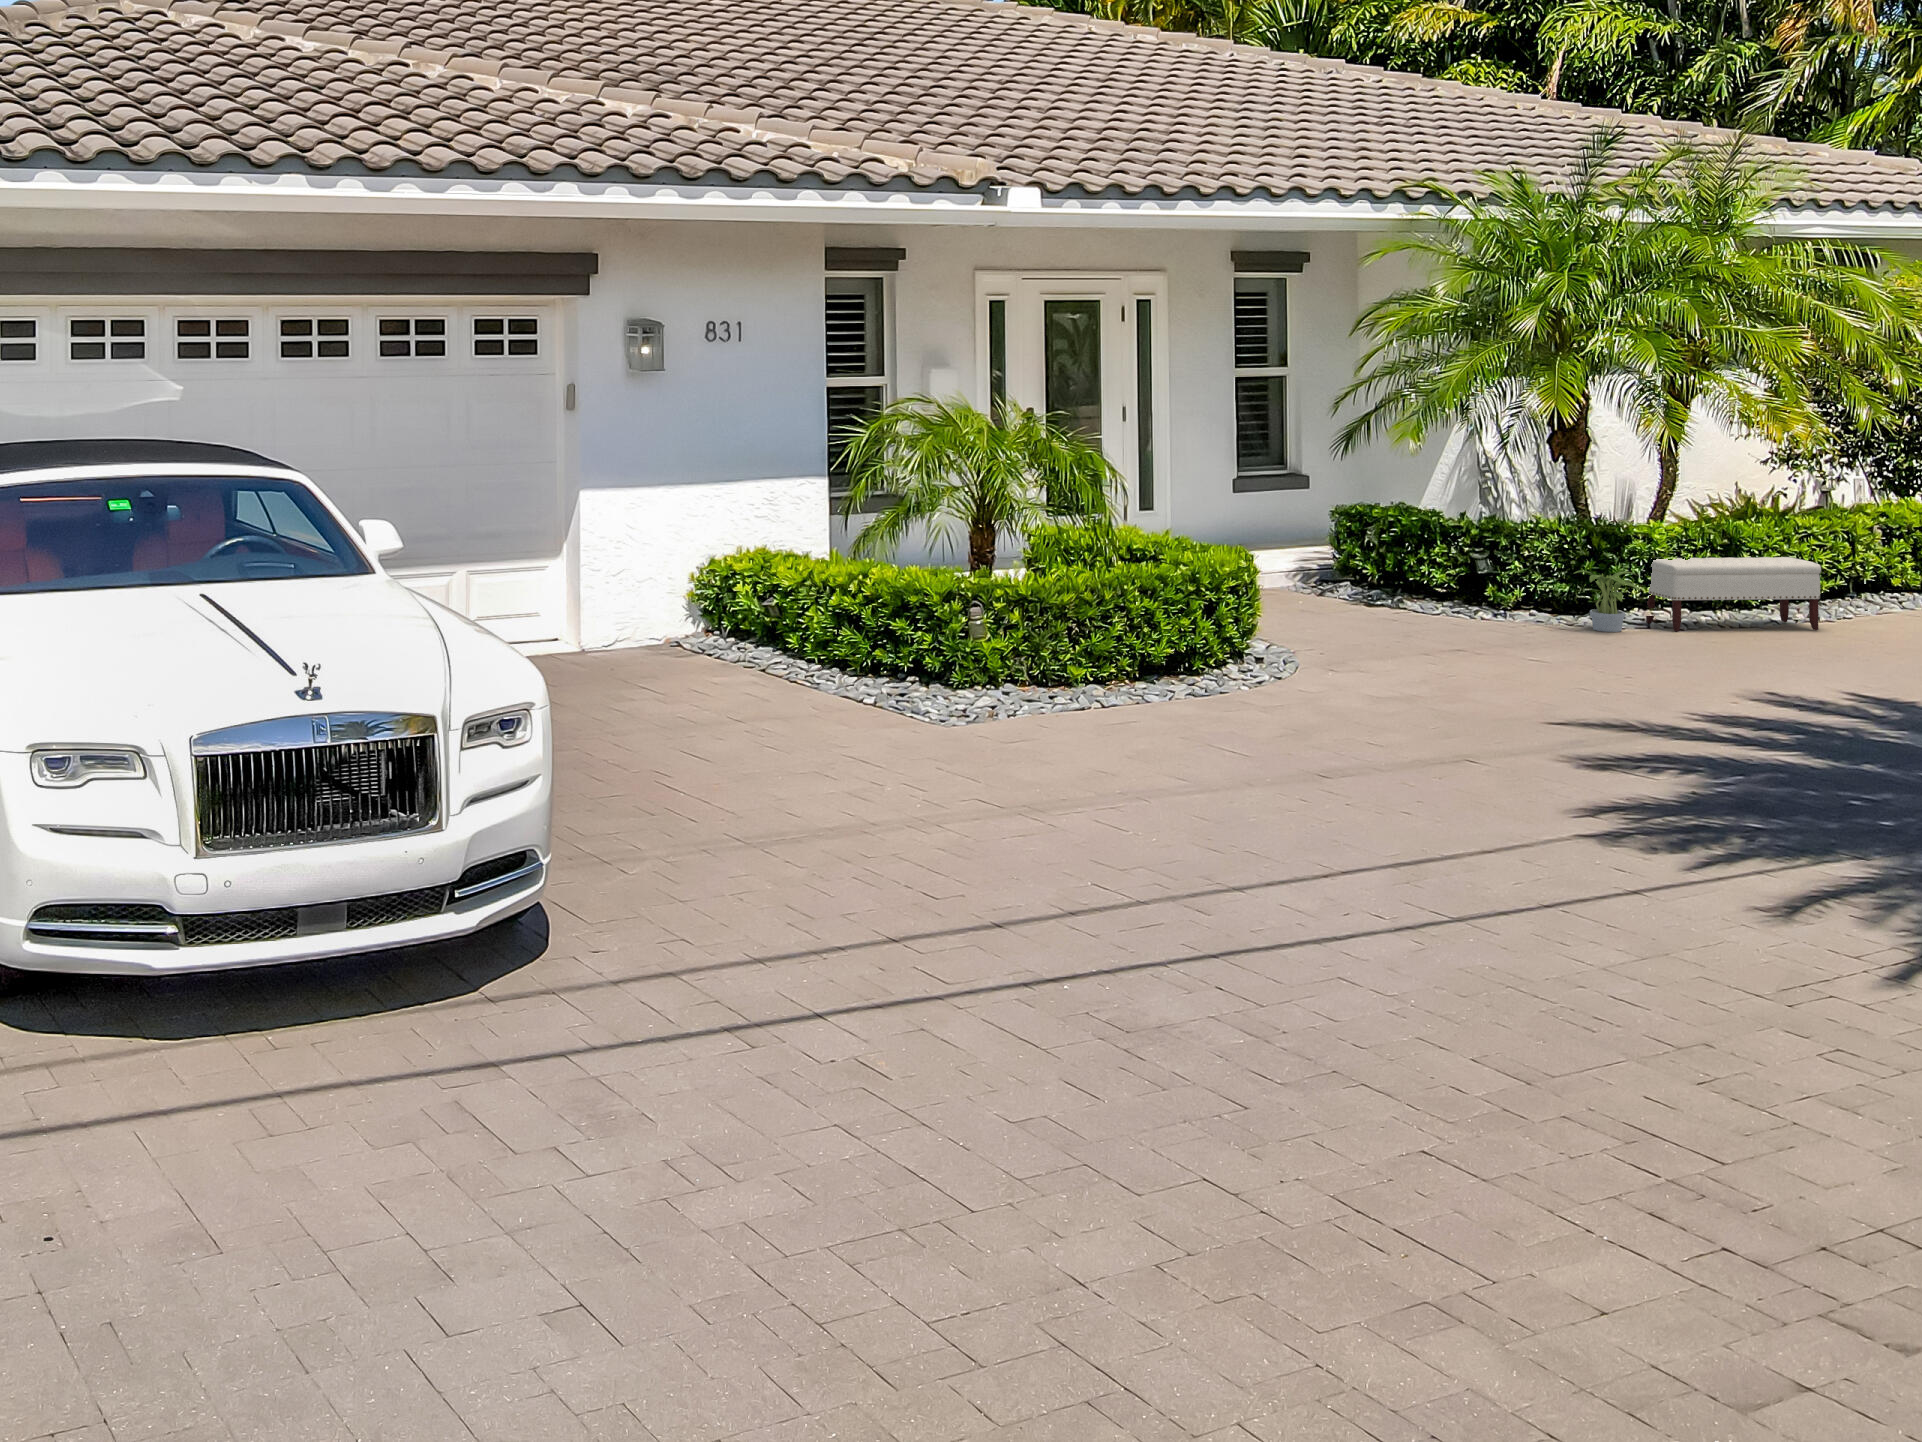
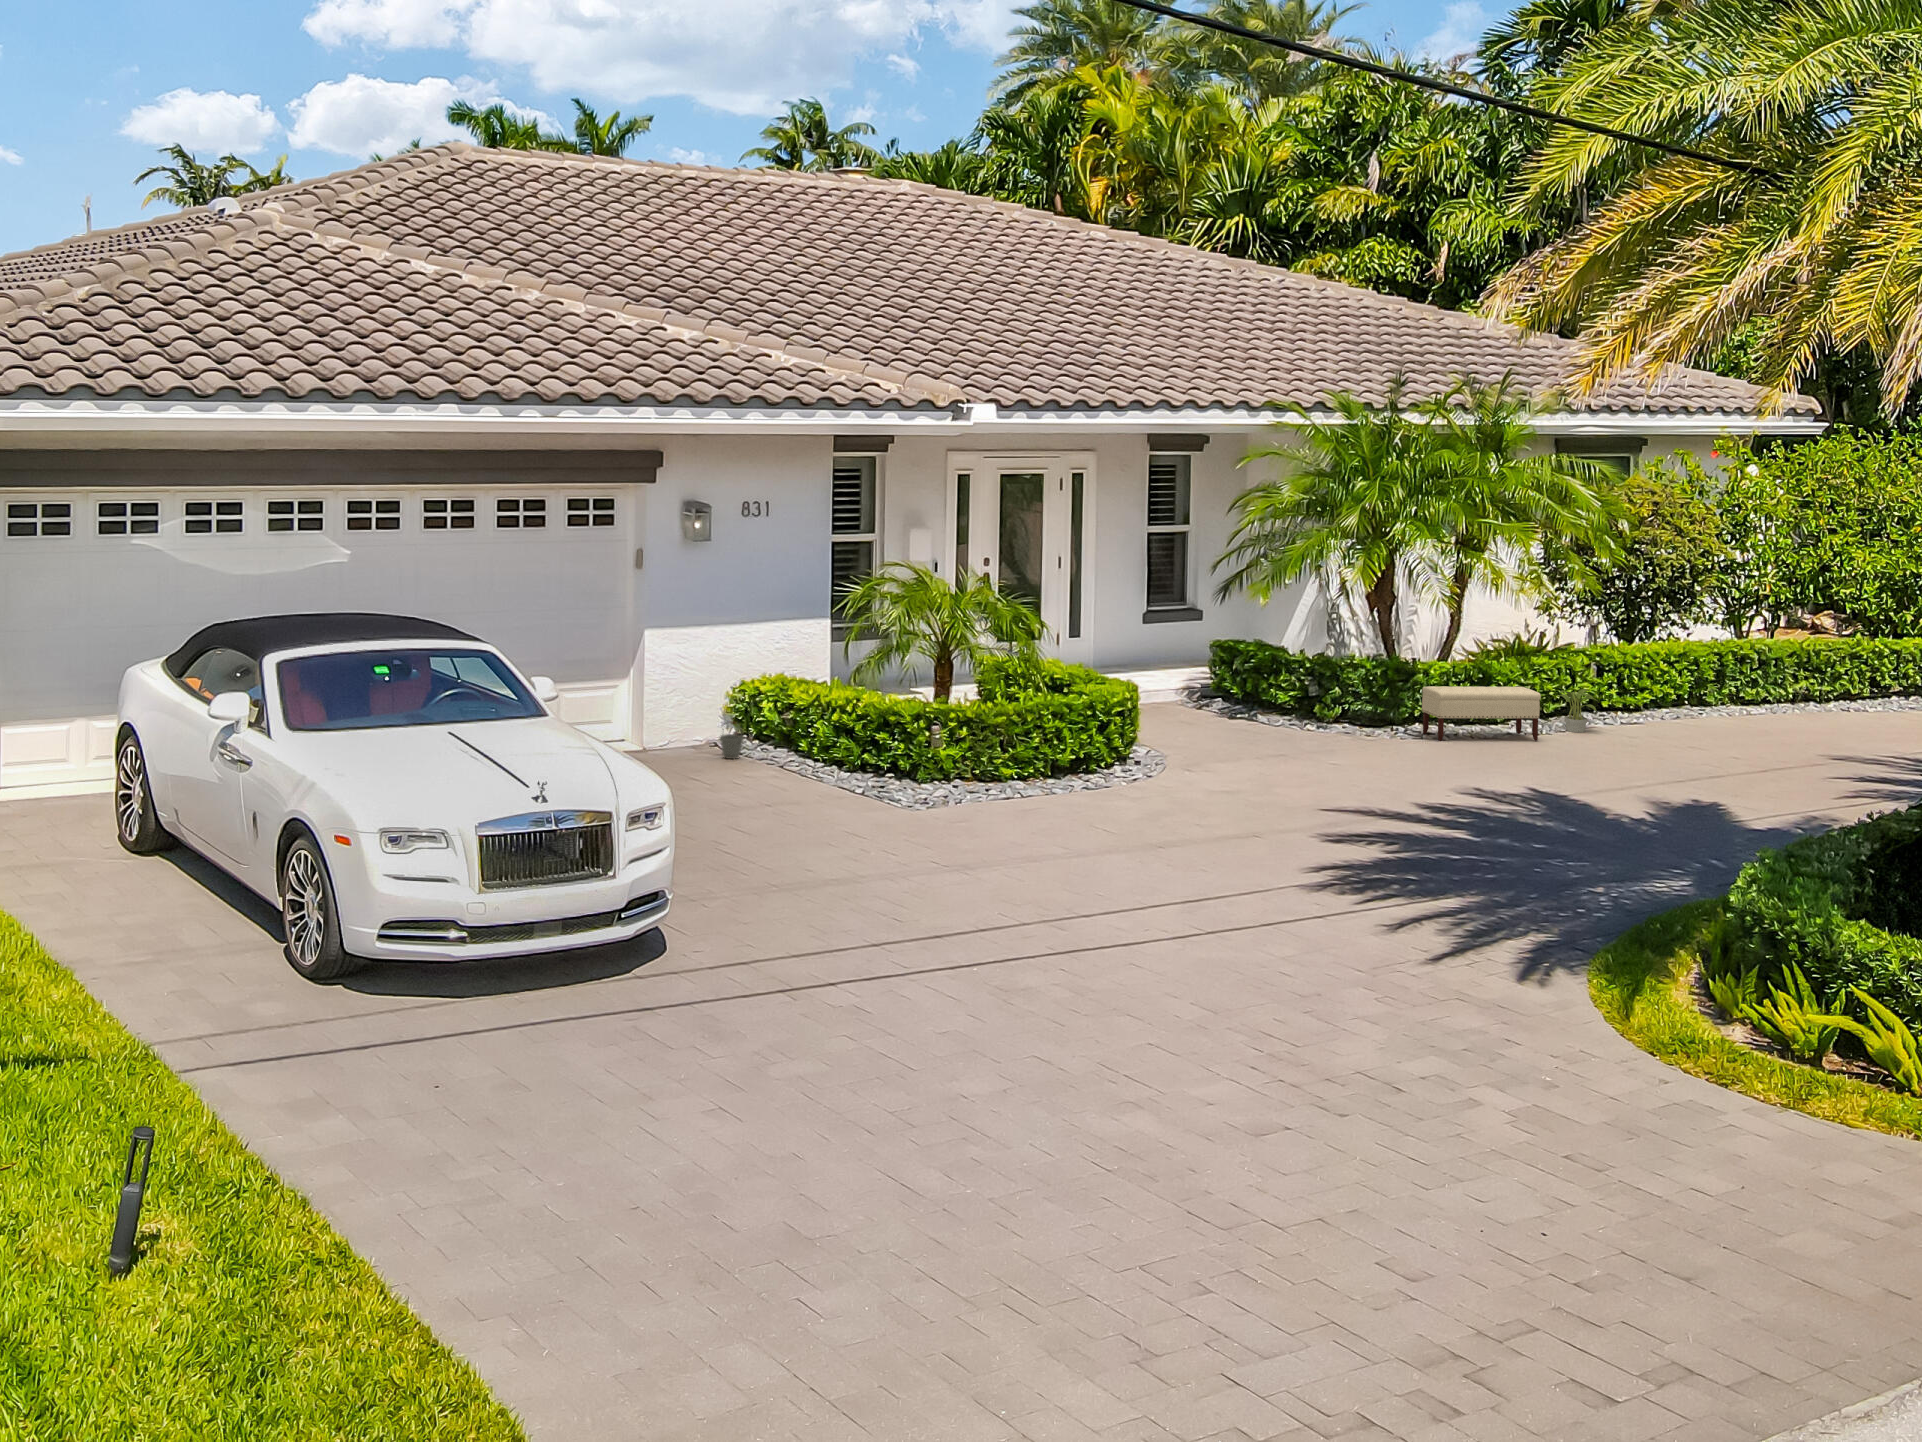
potted plant: present [1574,570,1640,632] -> present [1558,689,1597,732]
bucket: none [681,610,715,661] -> present [719,721,744,759]

